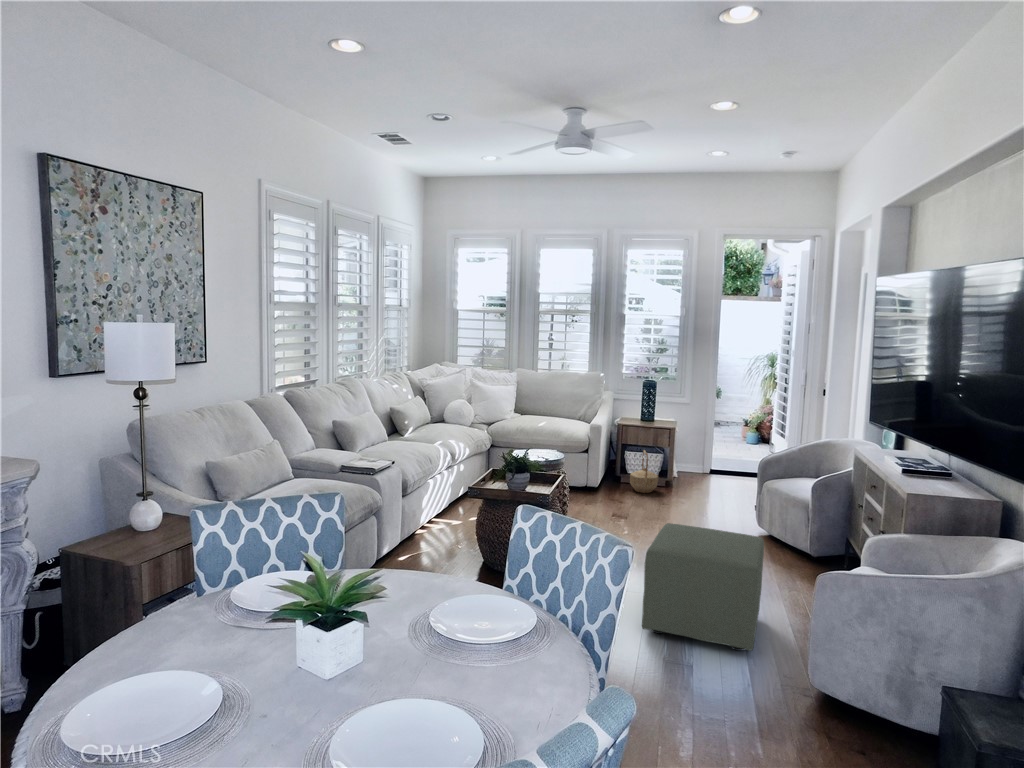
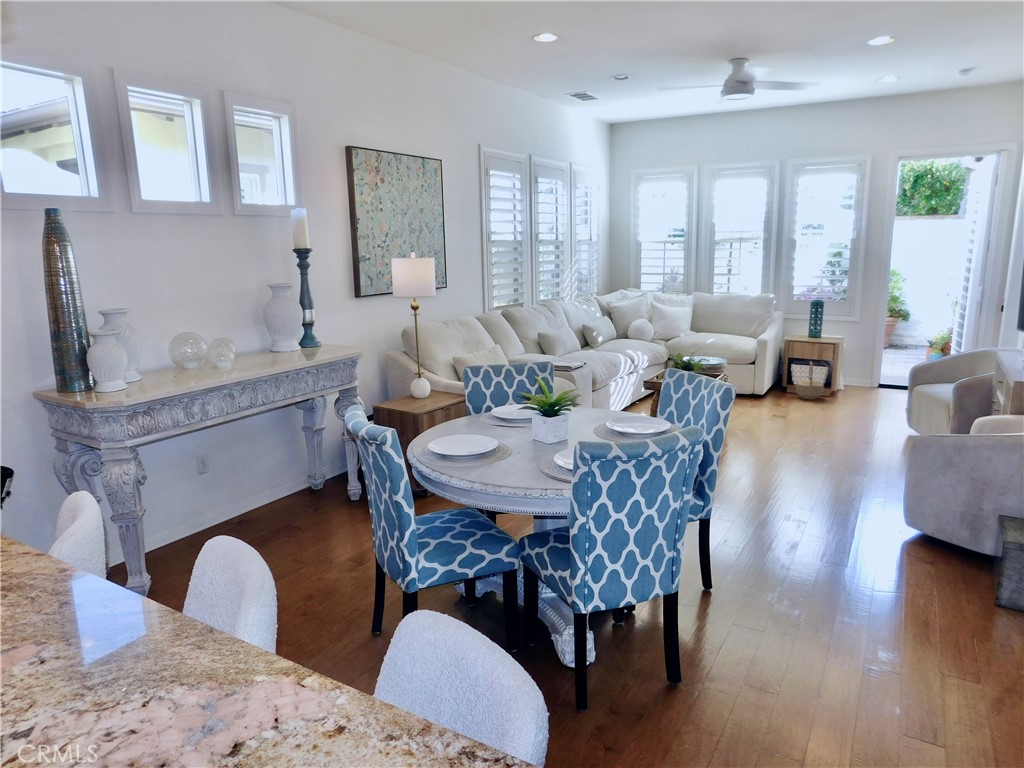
ottoman: present [642,523,764,651] -> none [778,407,893,503]

